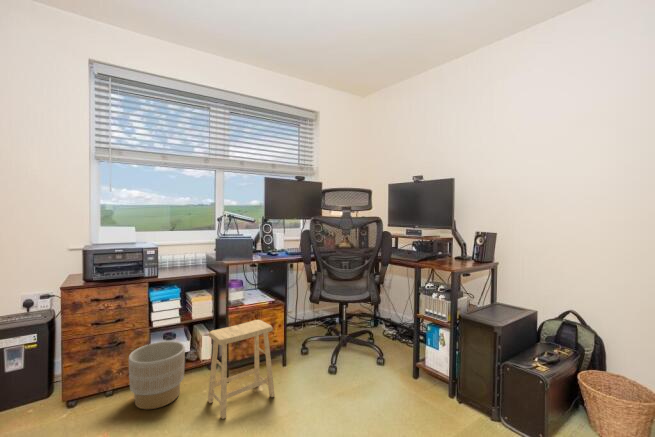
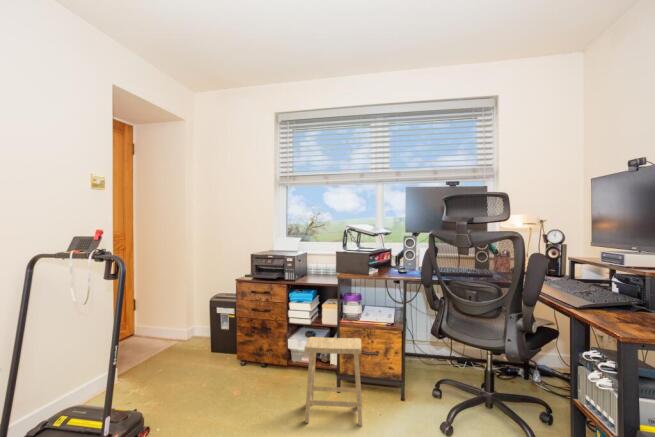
planter: present [129,341,185,409] -> none [264,336,305,391]

